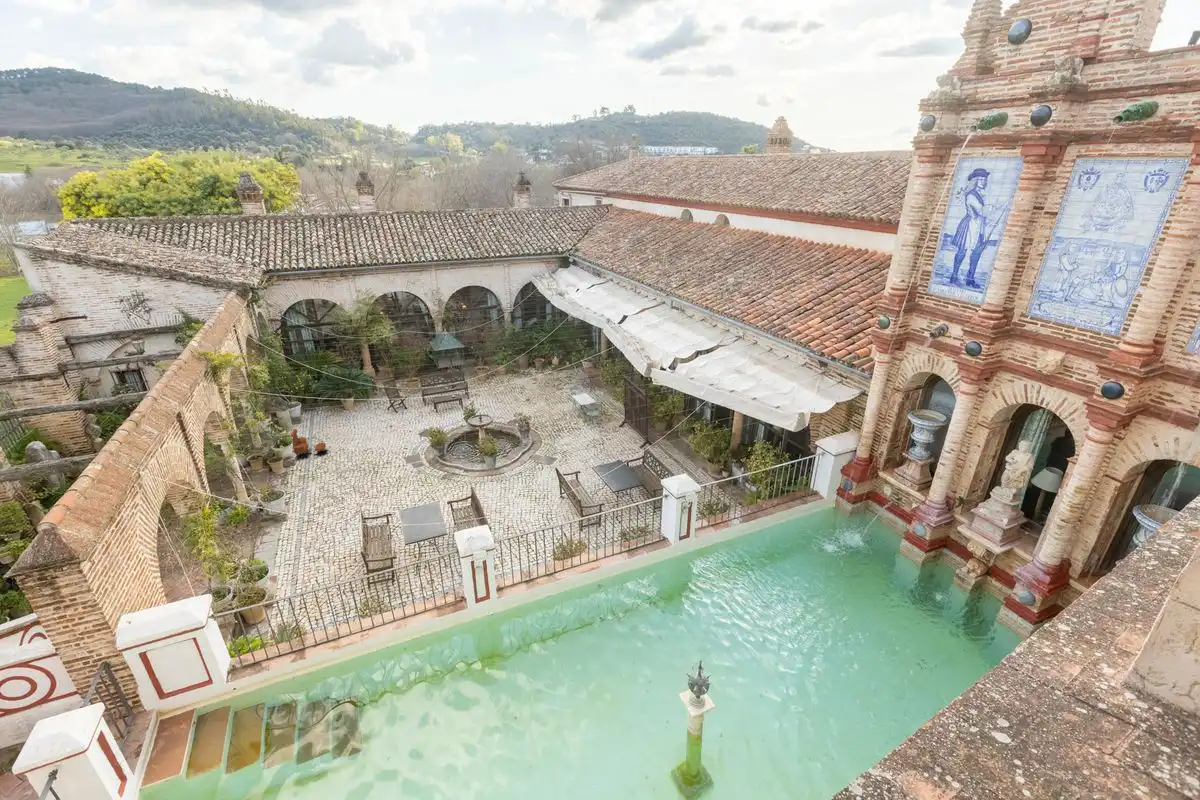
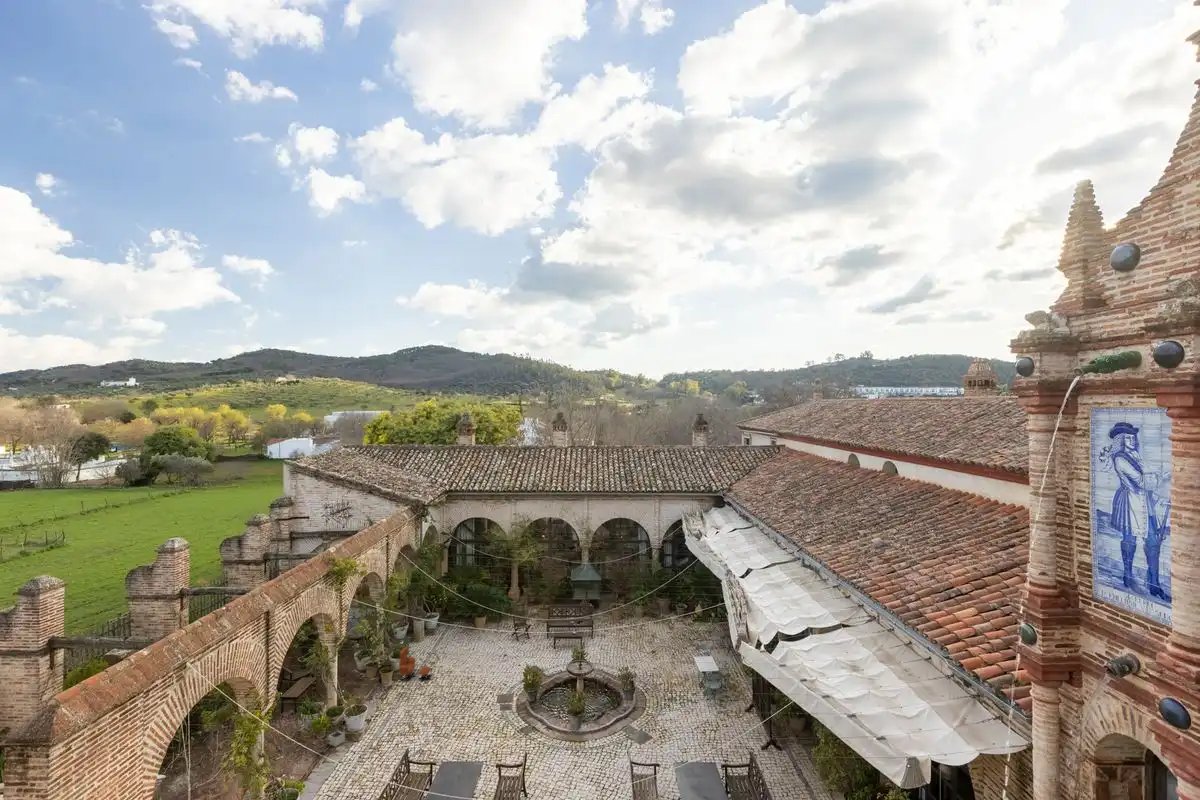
potted tree: none [248,487,273,521] -> present [326,706,345,746]

